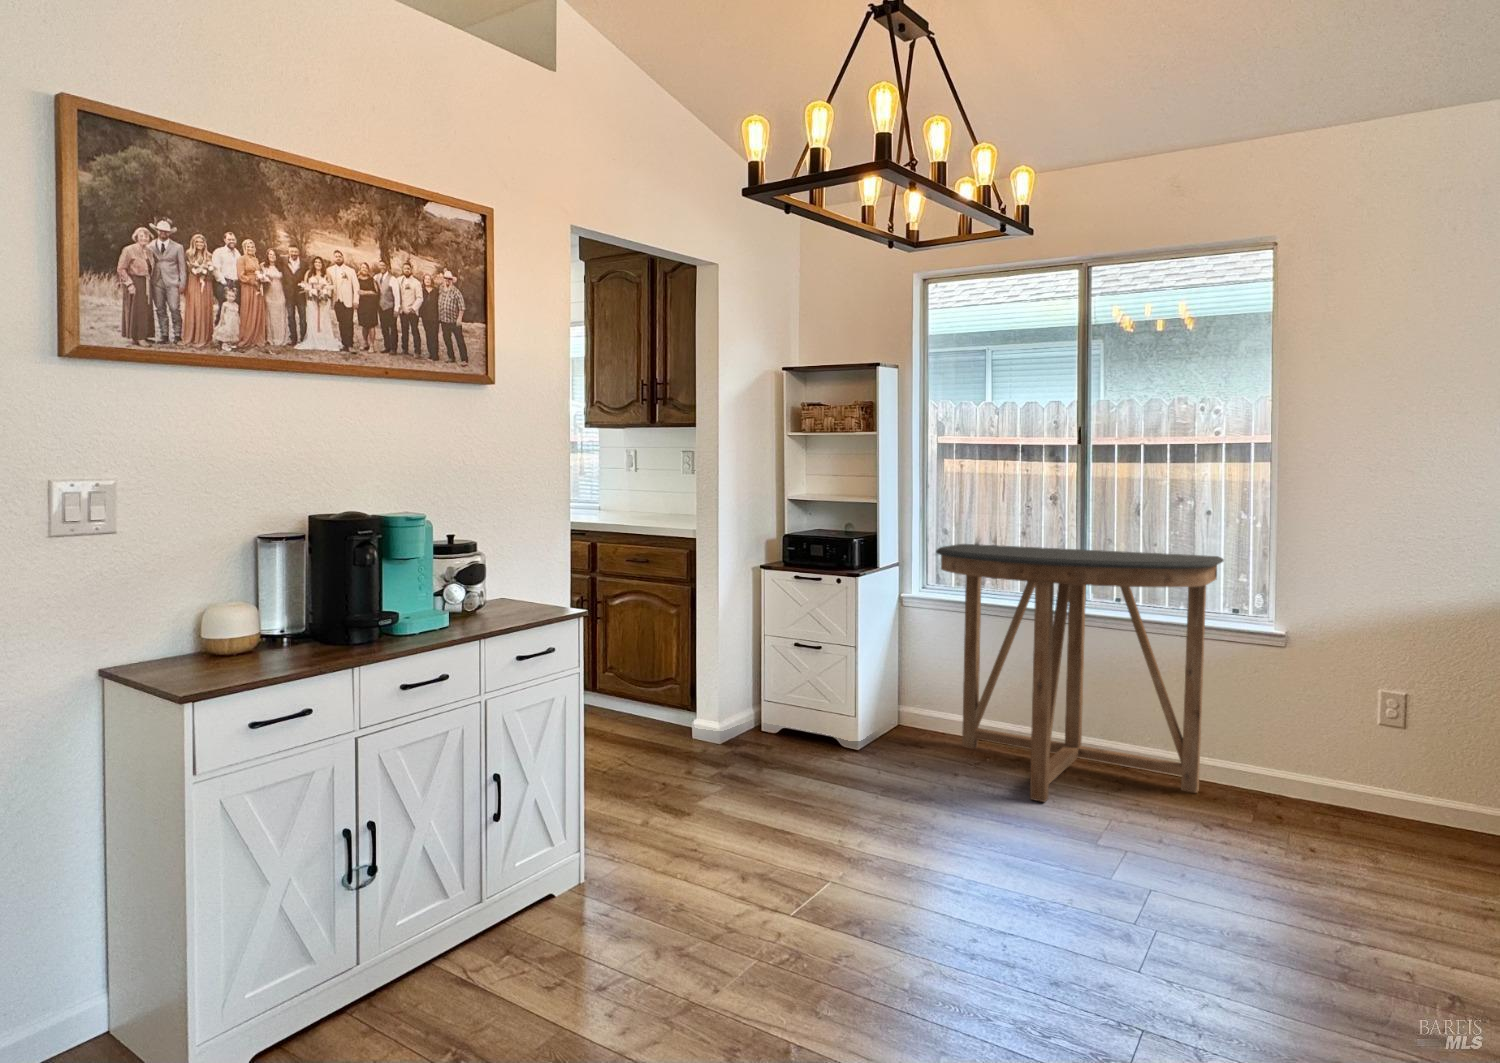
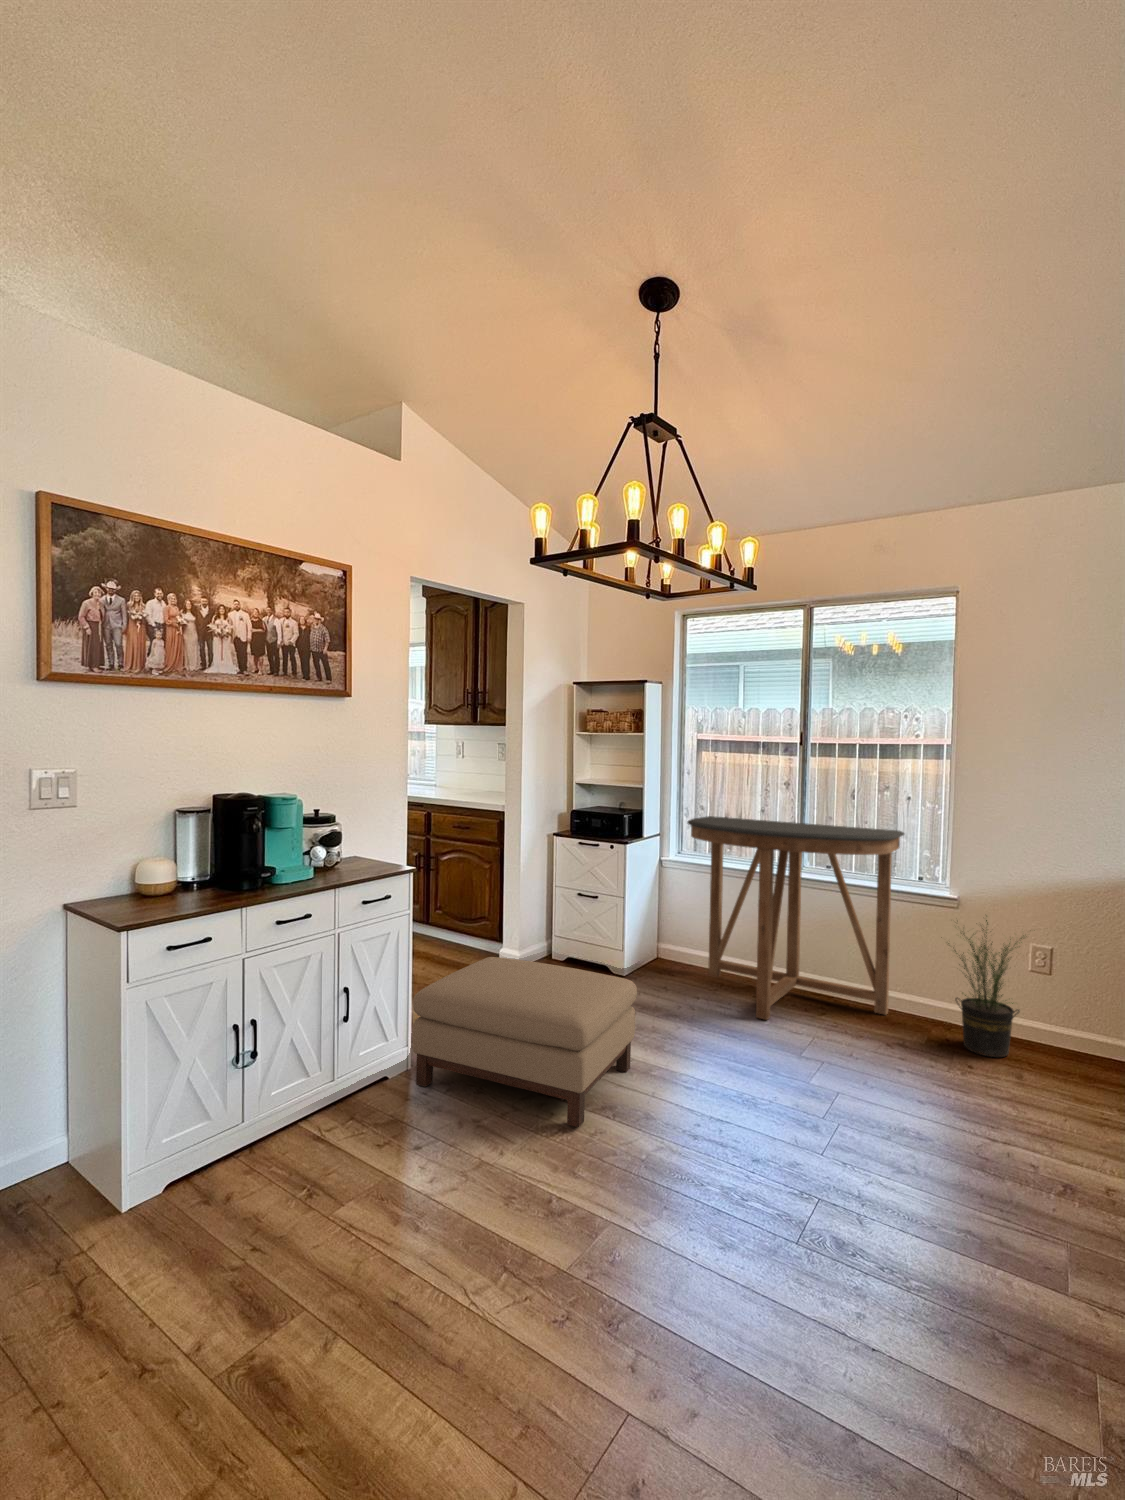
potted plant: none [1270,661,1406,844] -> present [948,915,1025,1057]
ottoman: none [591,727,883,944] -> present [413,957,637,1127]

